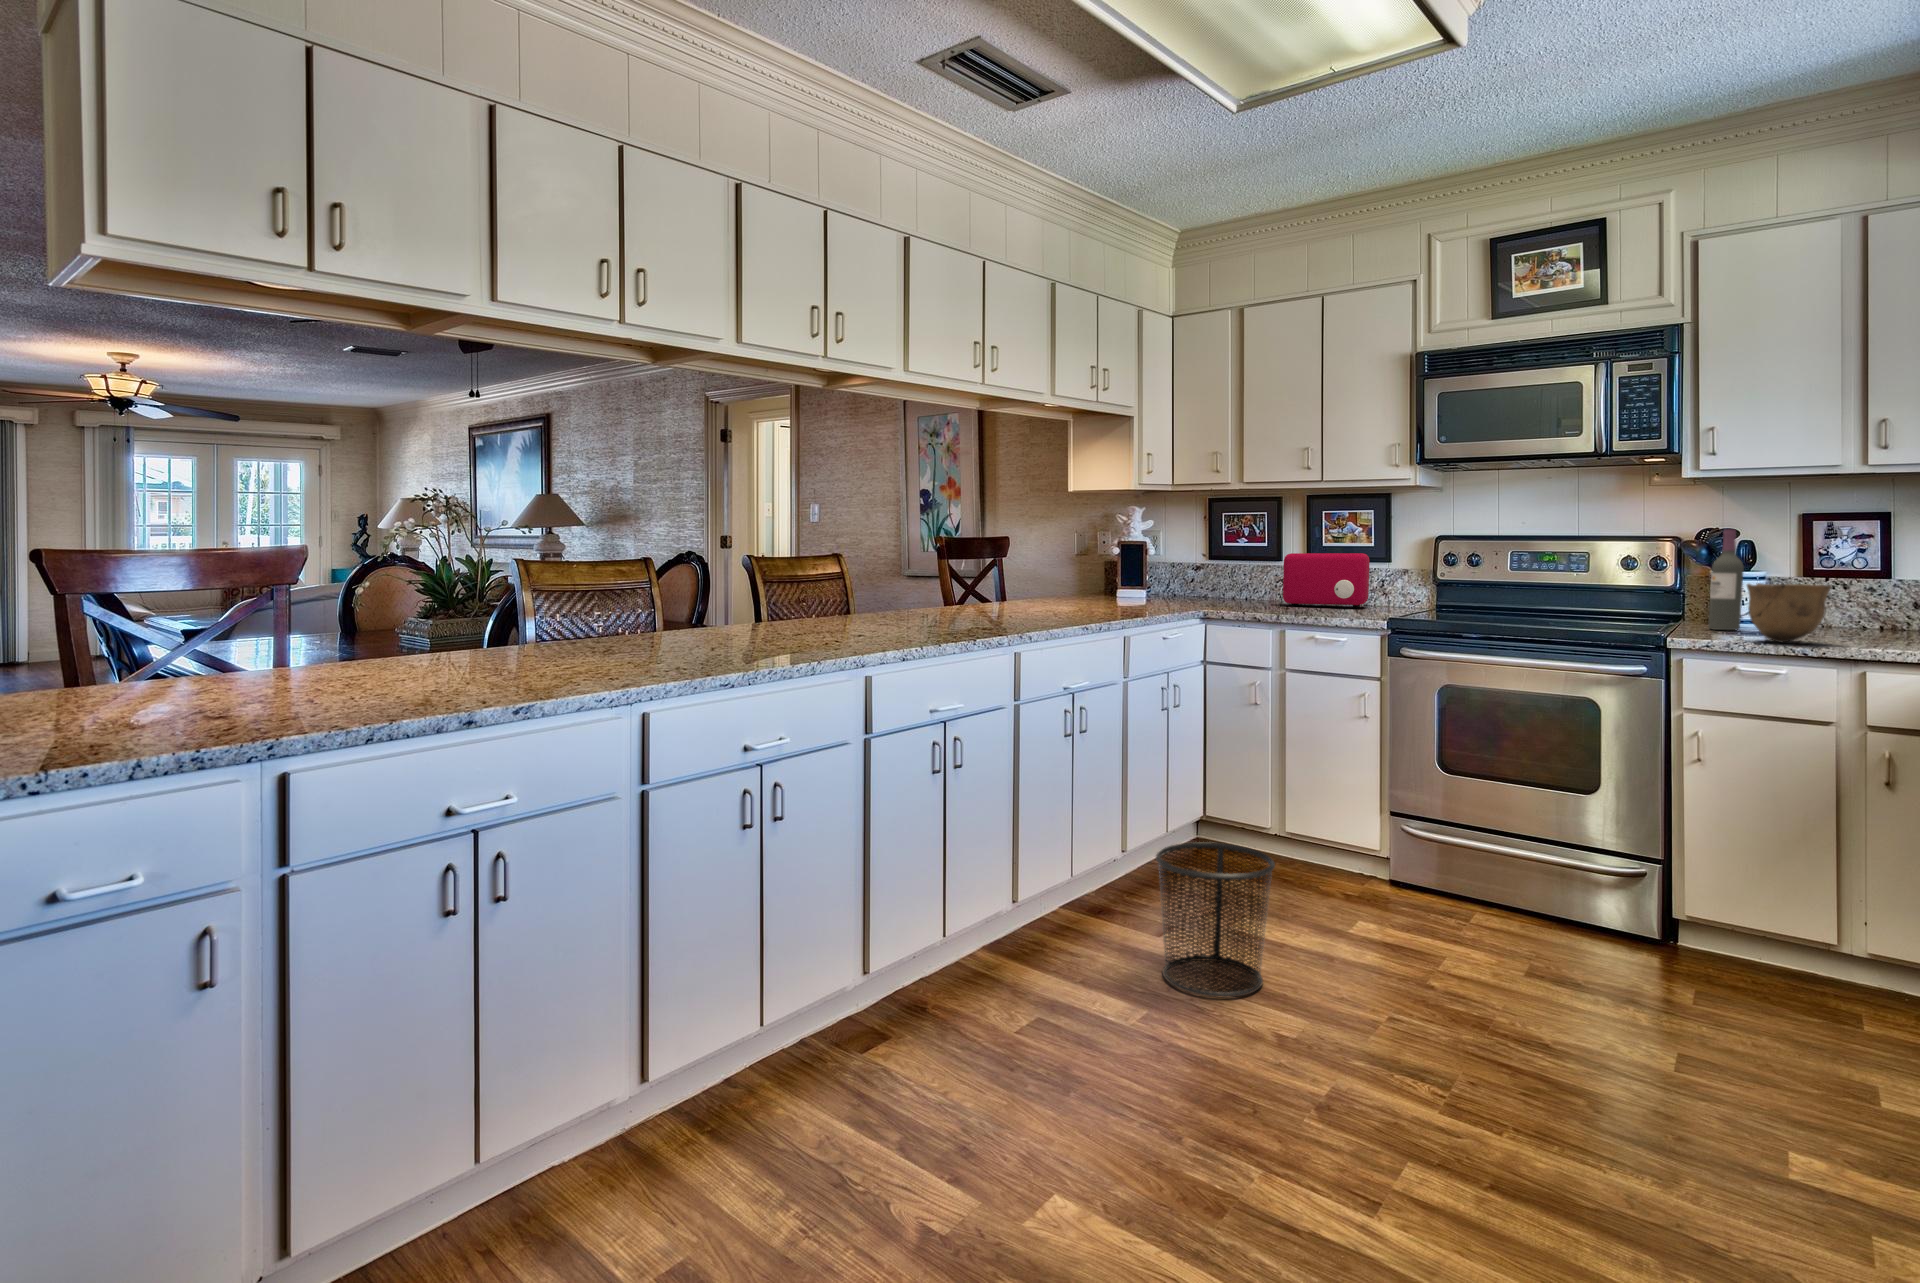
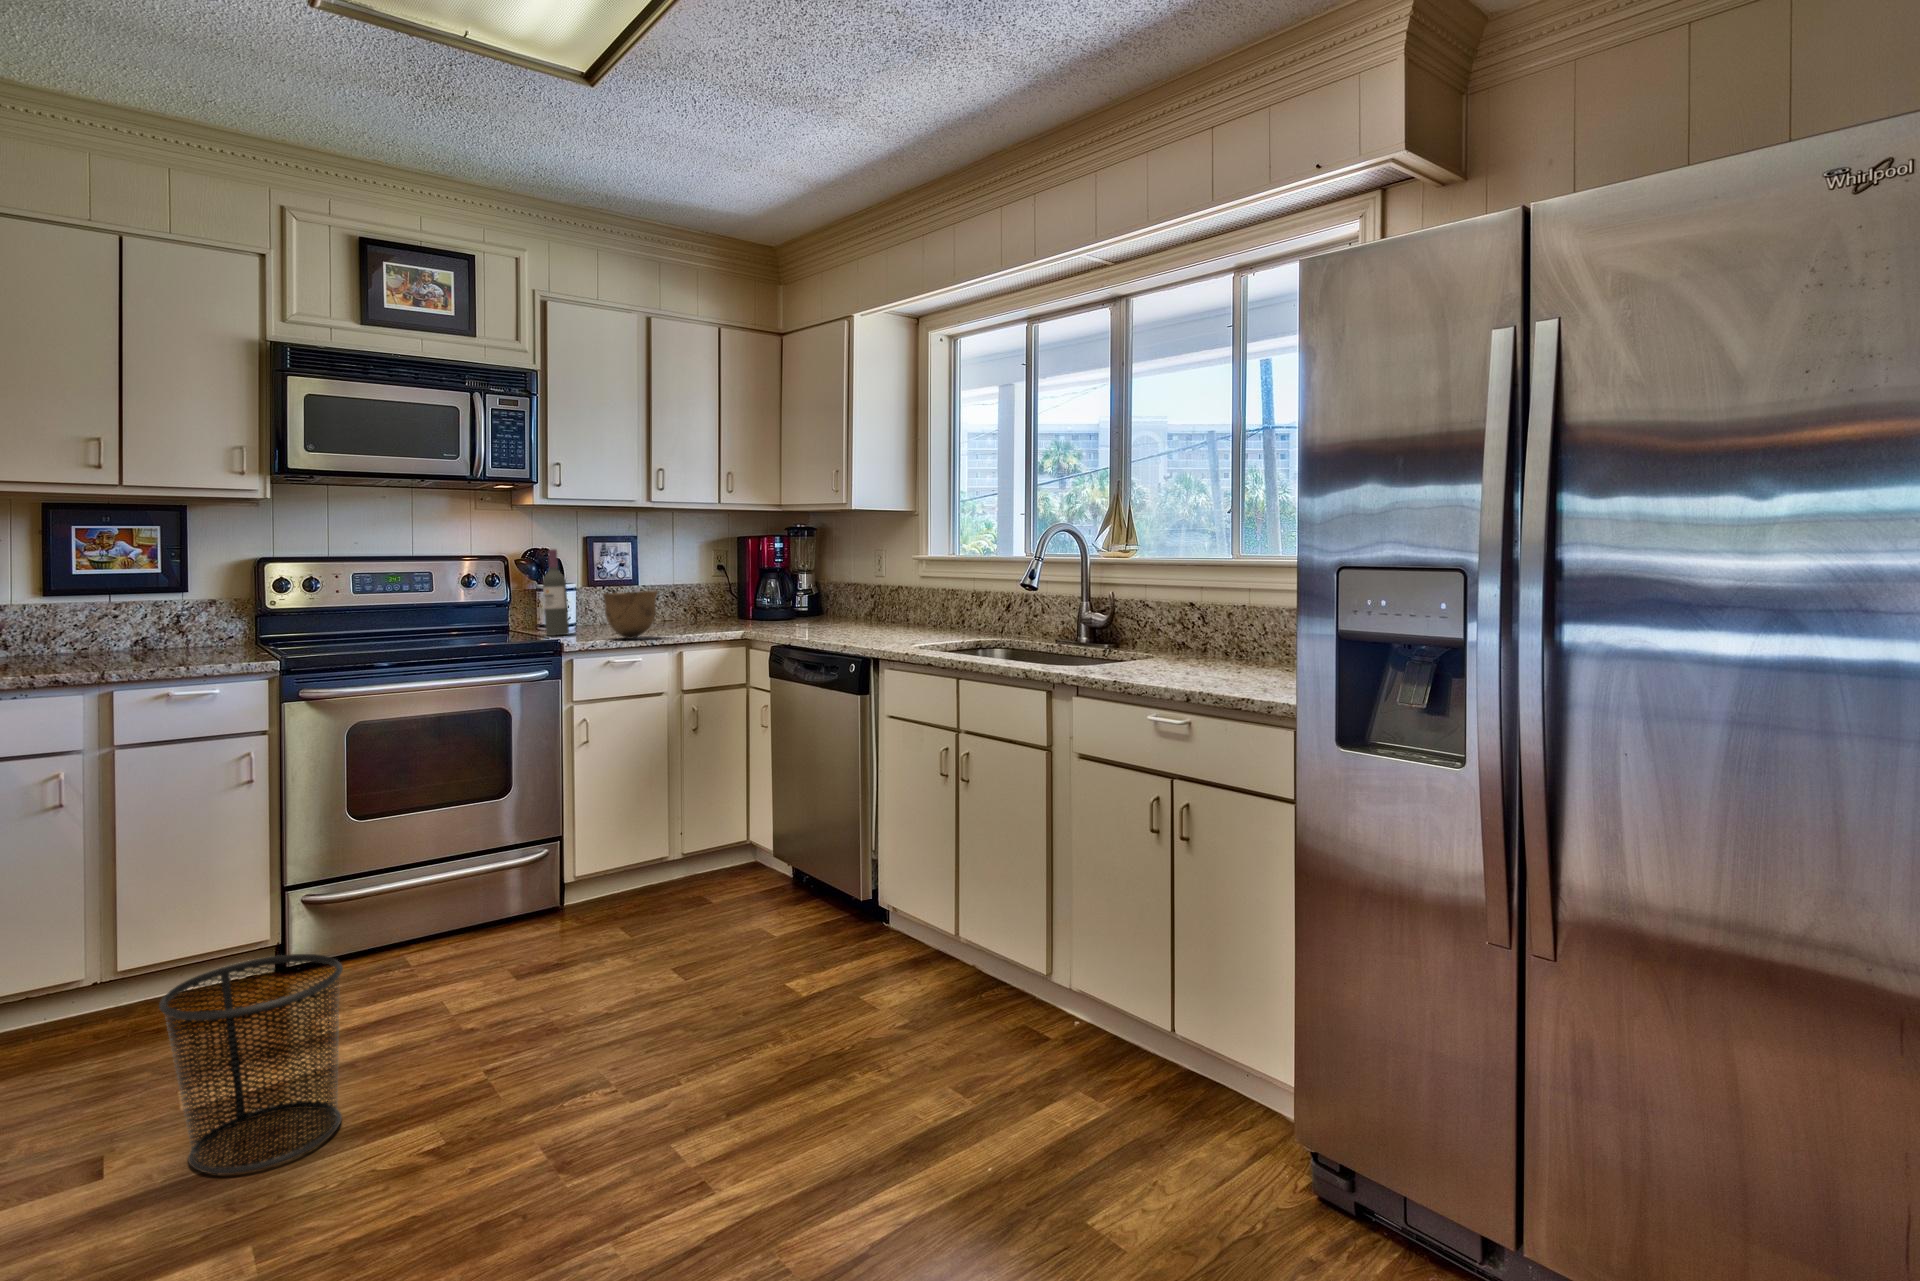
toaster: present [1283,553,1370,608] -> none [33,582,173,658]

